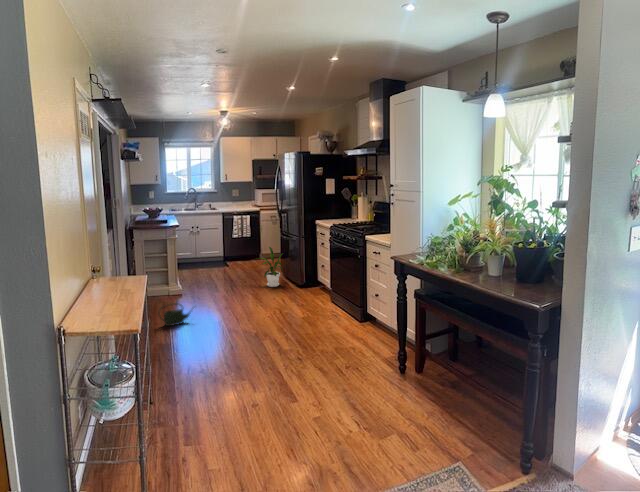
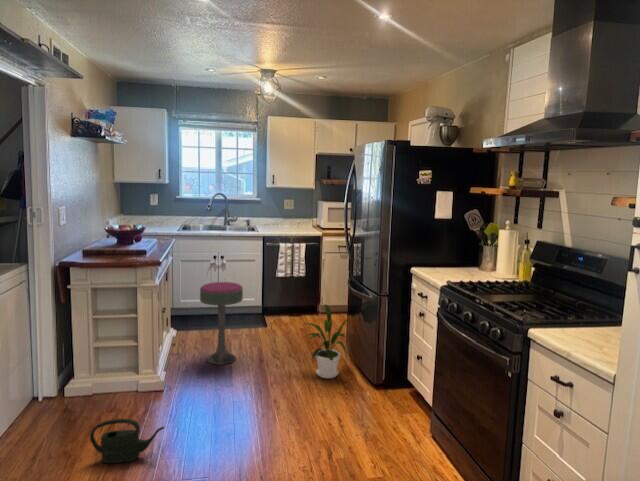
bar stool: none [193,239,219,287] -> present [200,282,243,365]

